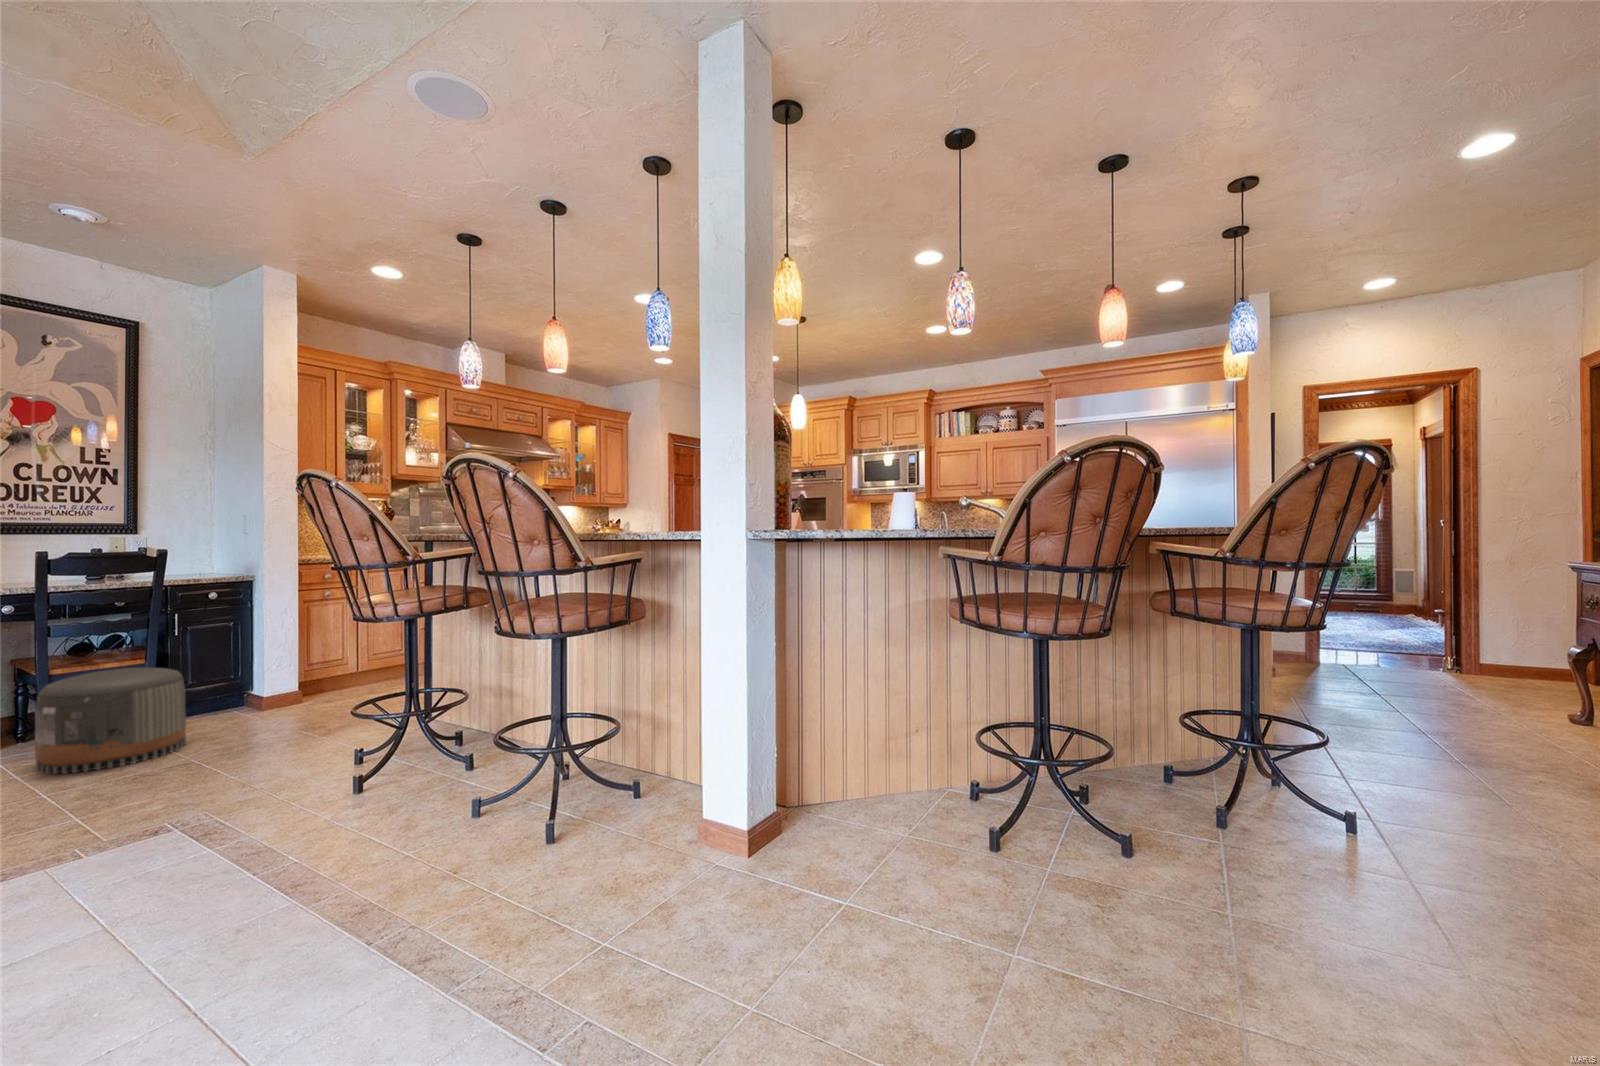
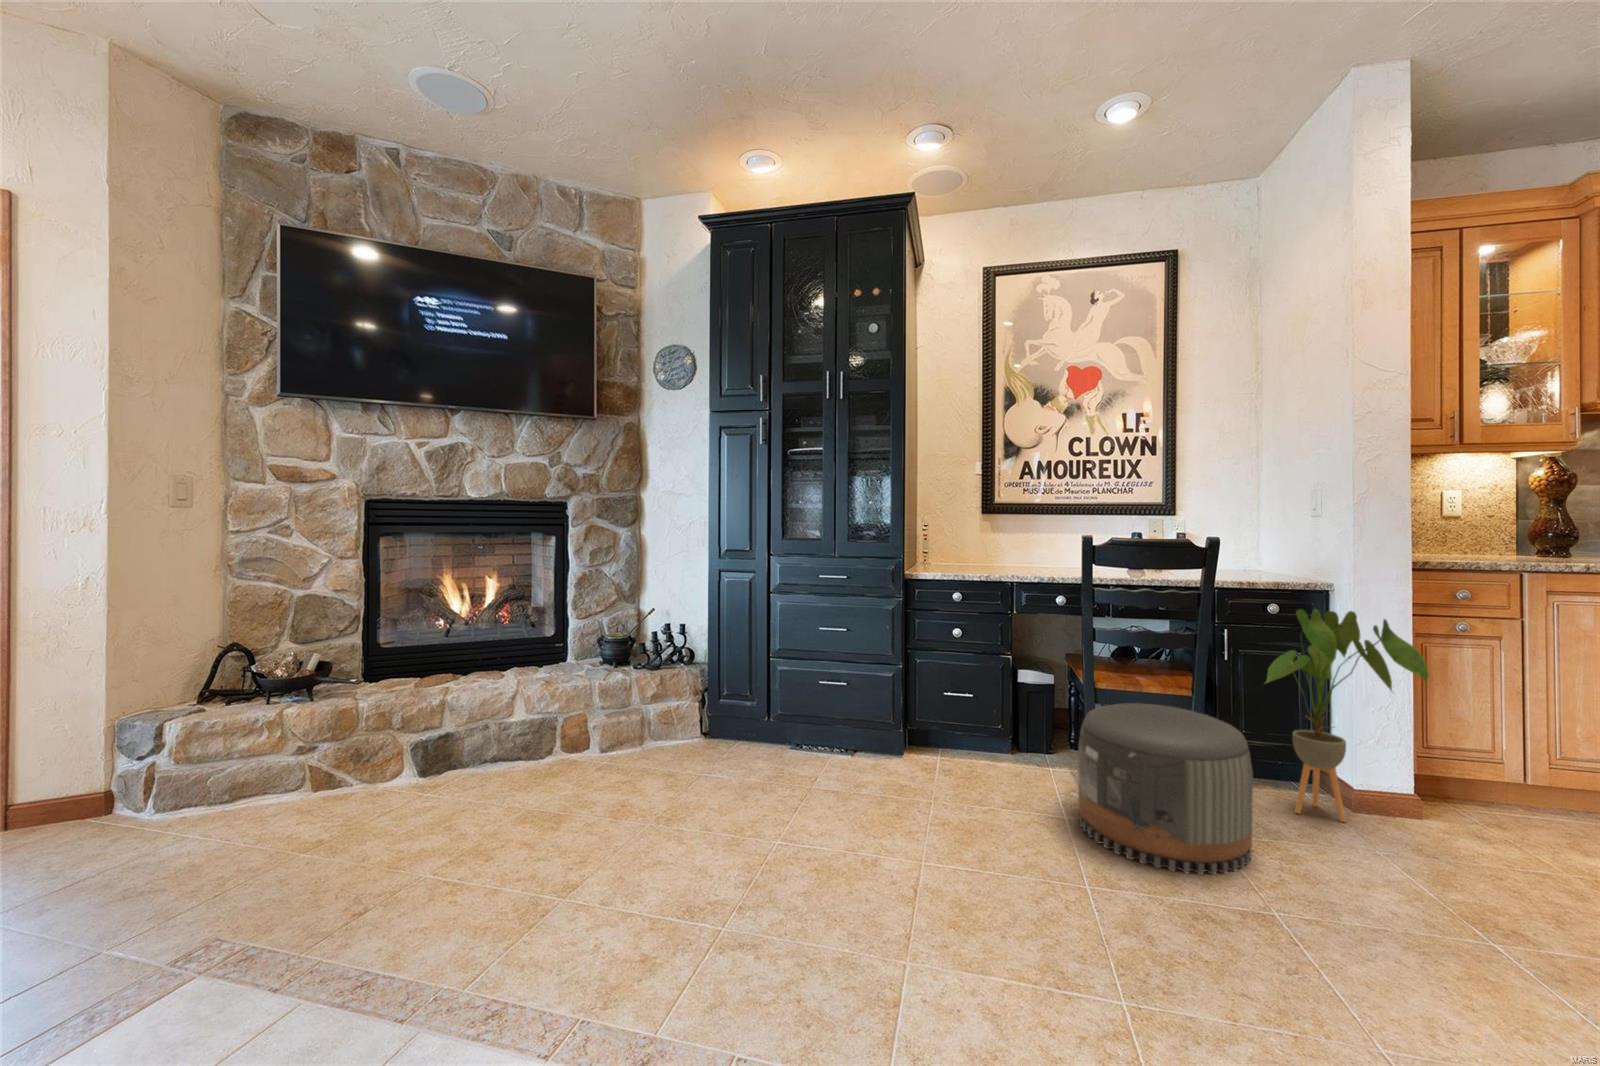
house plant: none [201,592,296,720] -> present [1267,609,1429,822]

